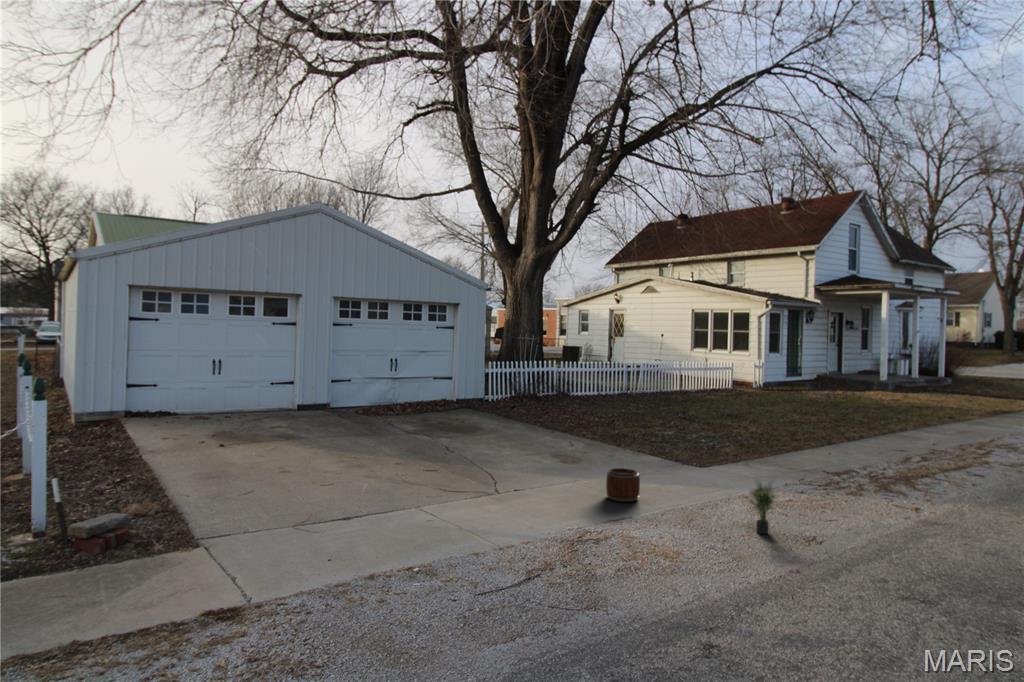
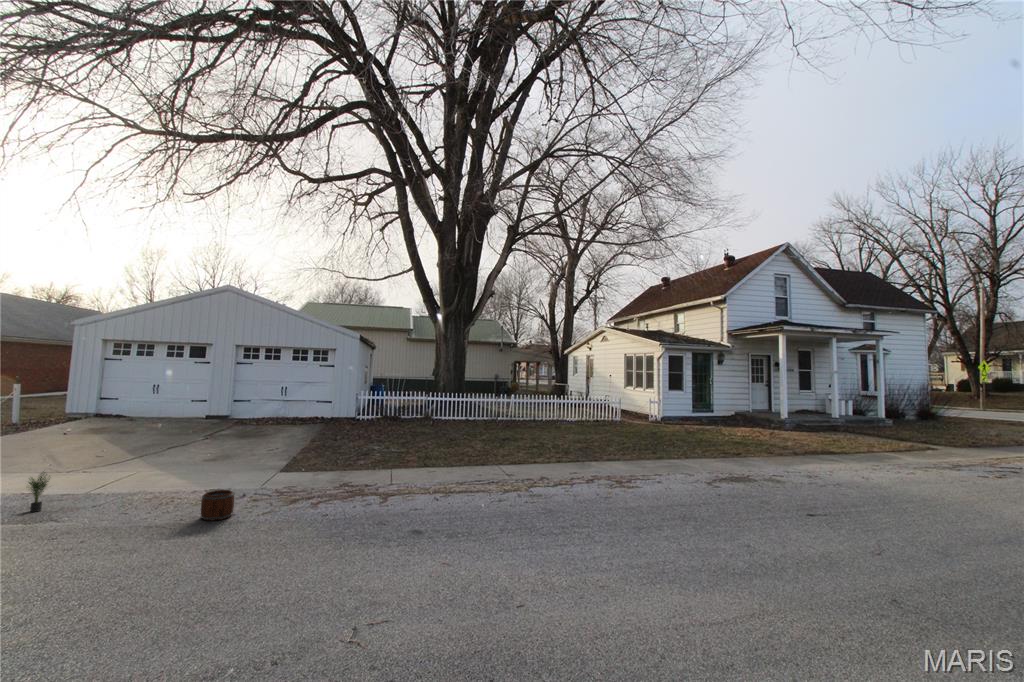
bucket: present [606,468,640,502] -> present [200,490,234,521]

